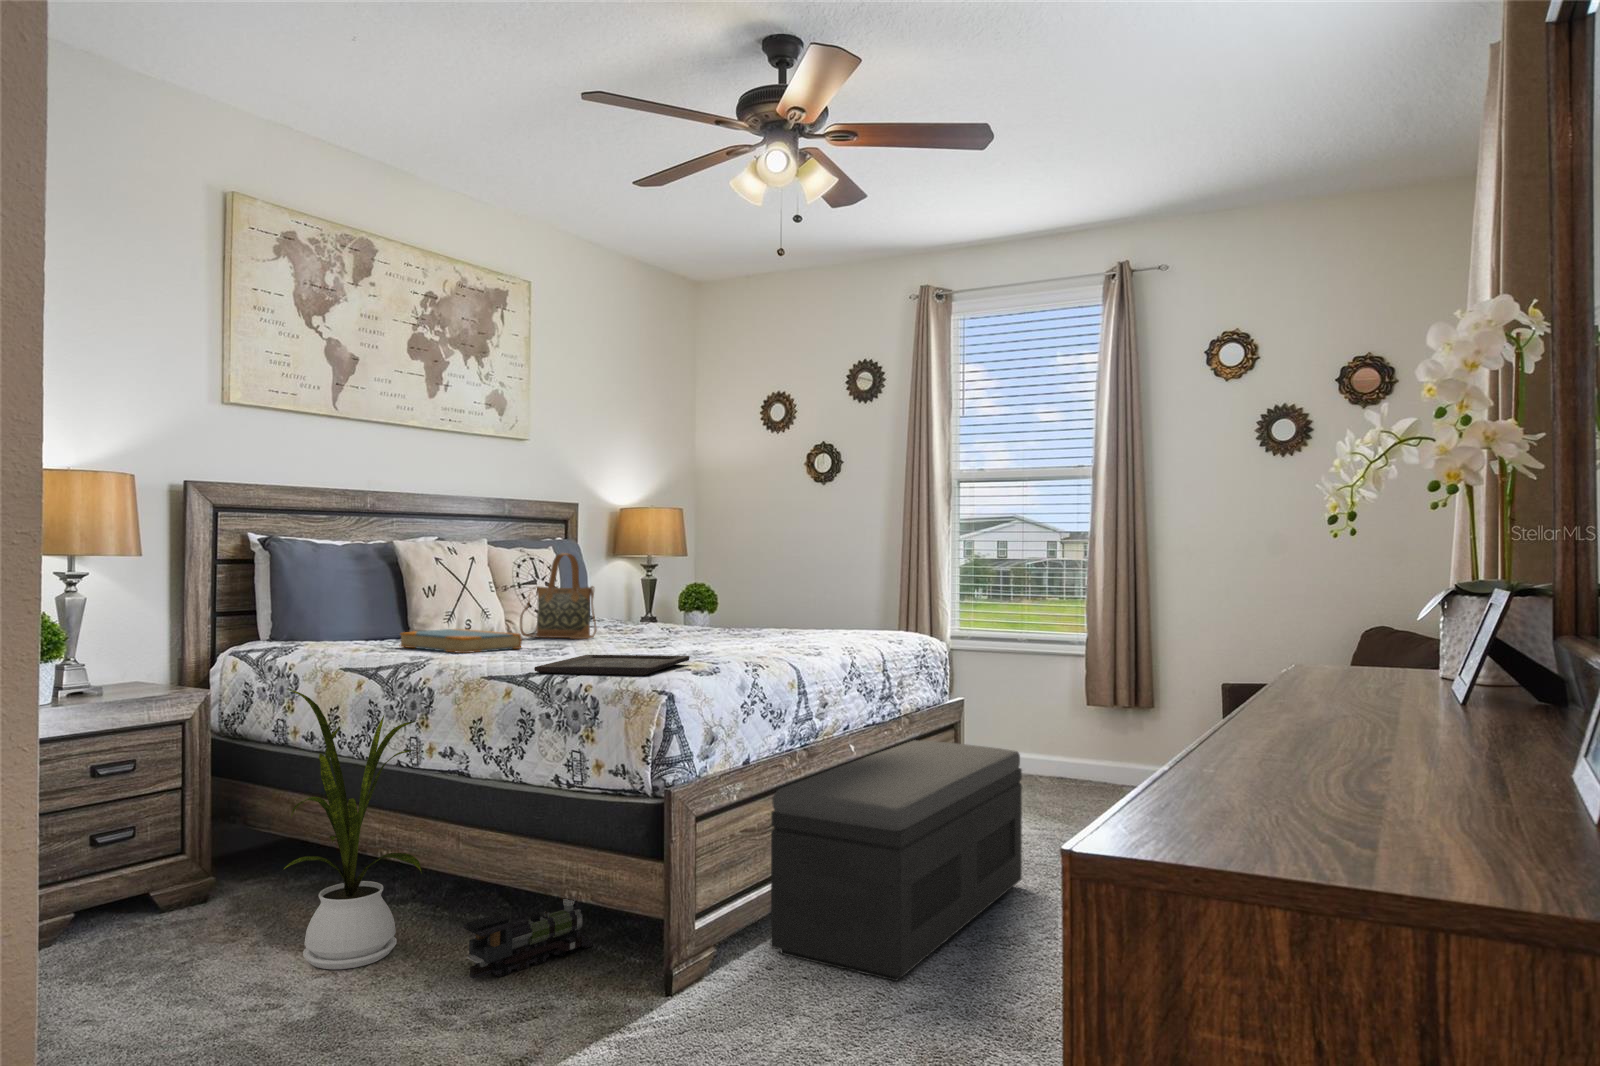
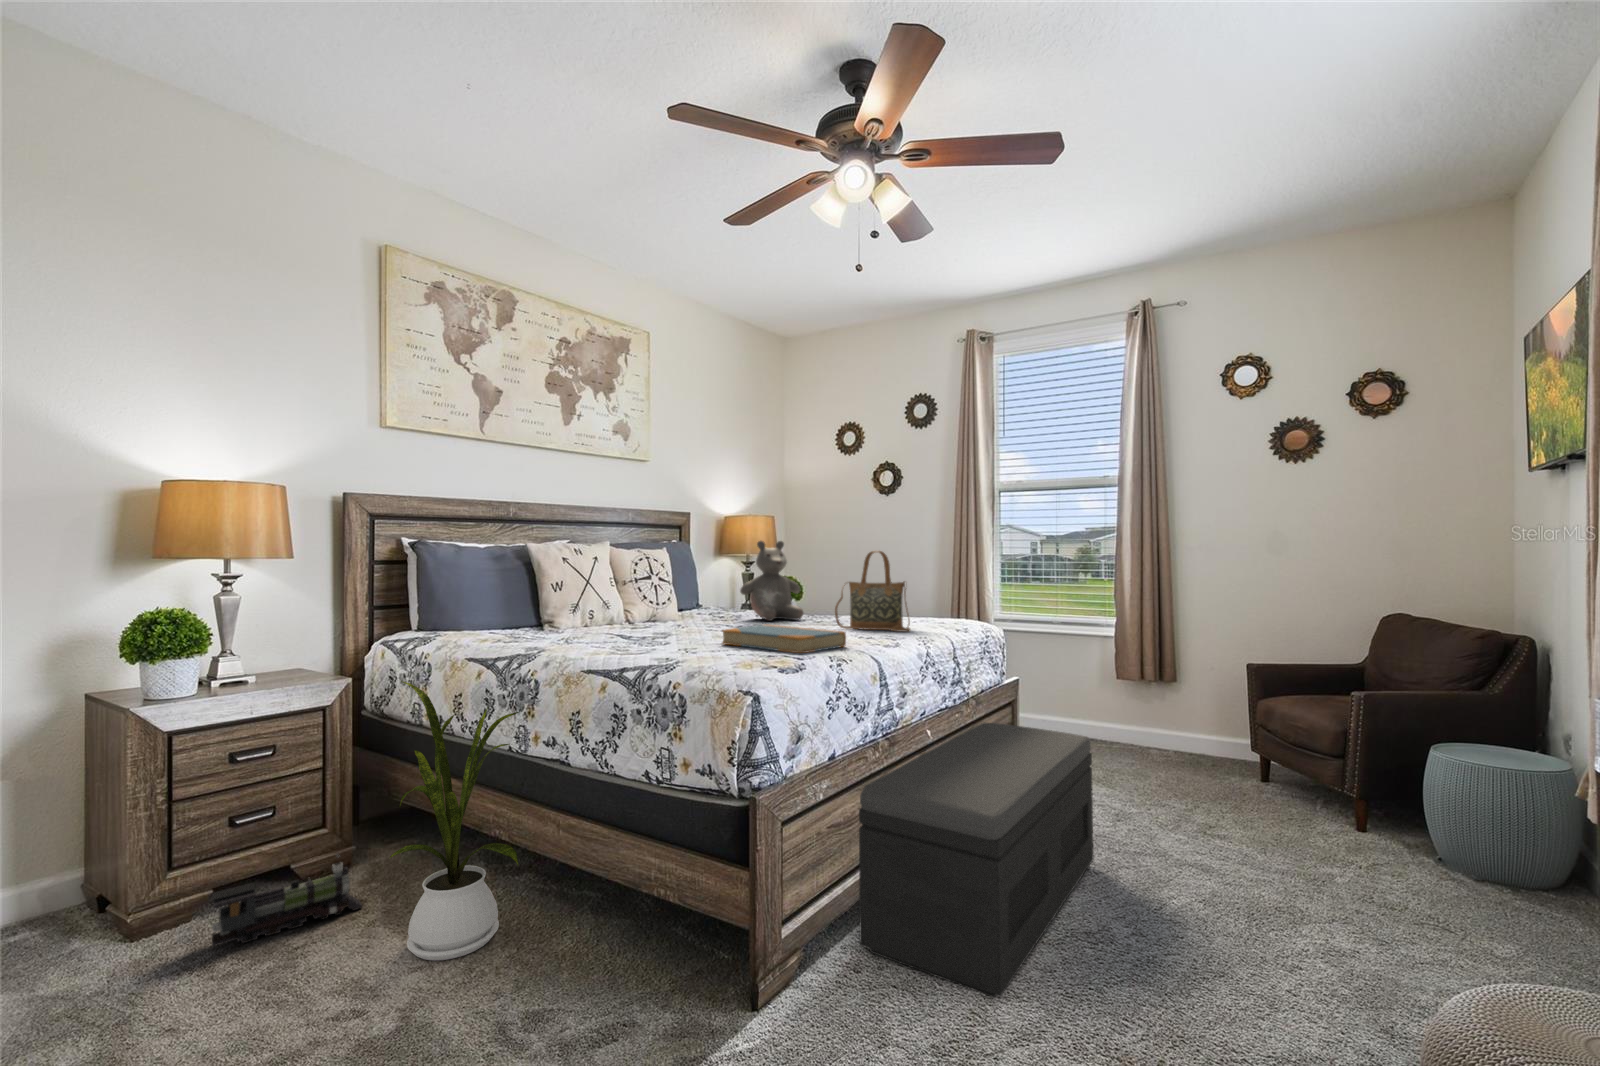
teddy bear: none [645,540,720,634] -> present [740,541,803,621]
handbag: present [520,553,597,639] -> present [835,551,911,632]
book: present [399,629,522,653] -> present [722,625,846,653]
tray: present [534,655,690,676] -> none [622,648,776,675]
toy train: present [463,899,593,979] -> present [212,854,363,946]

